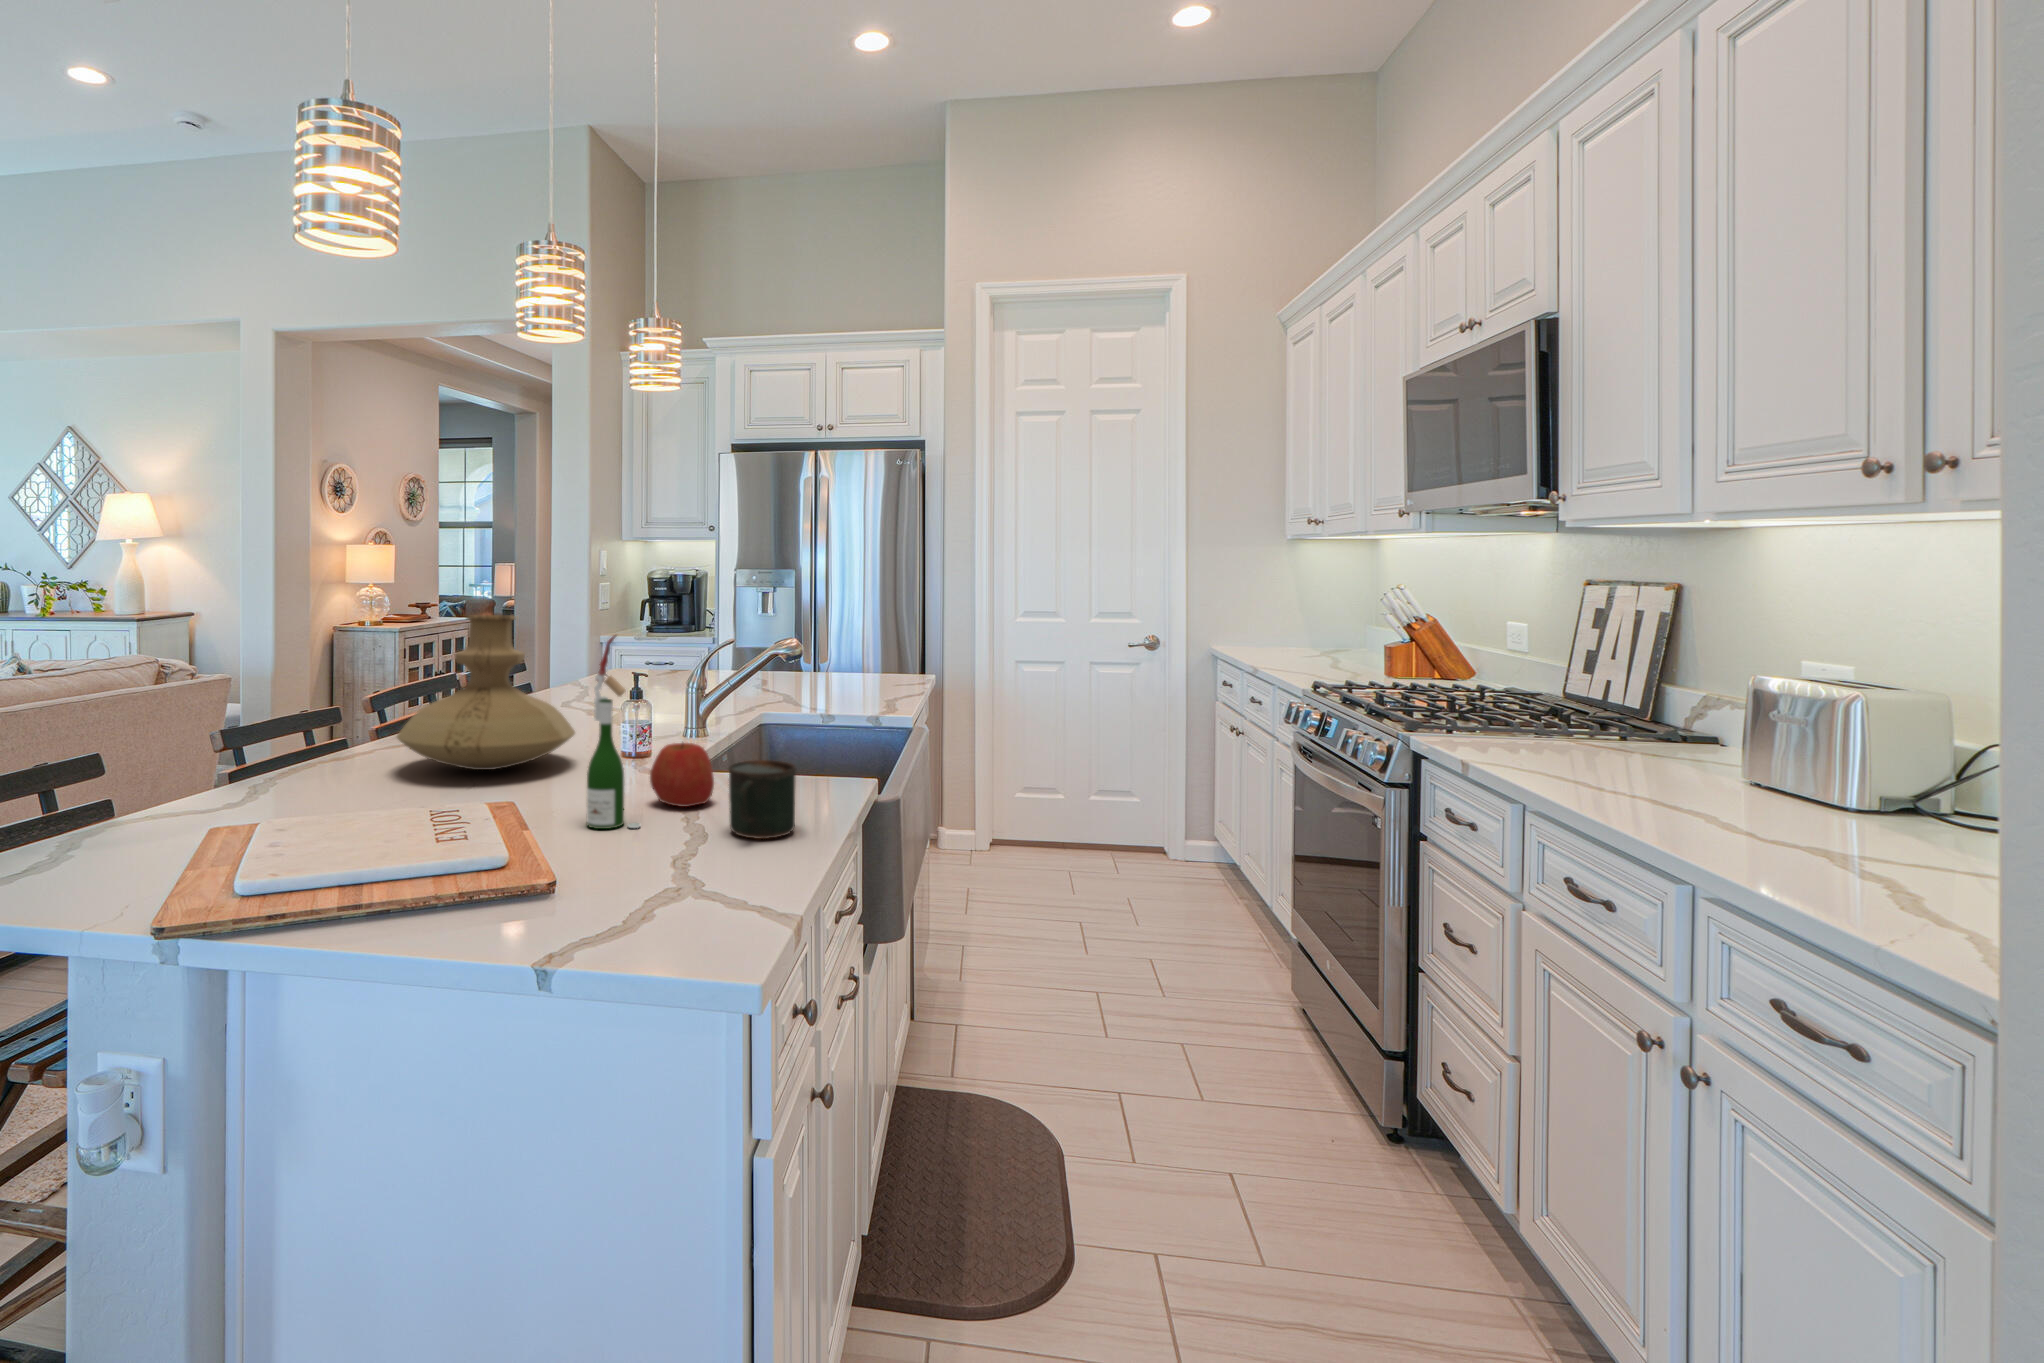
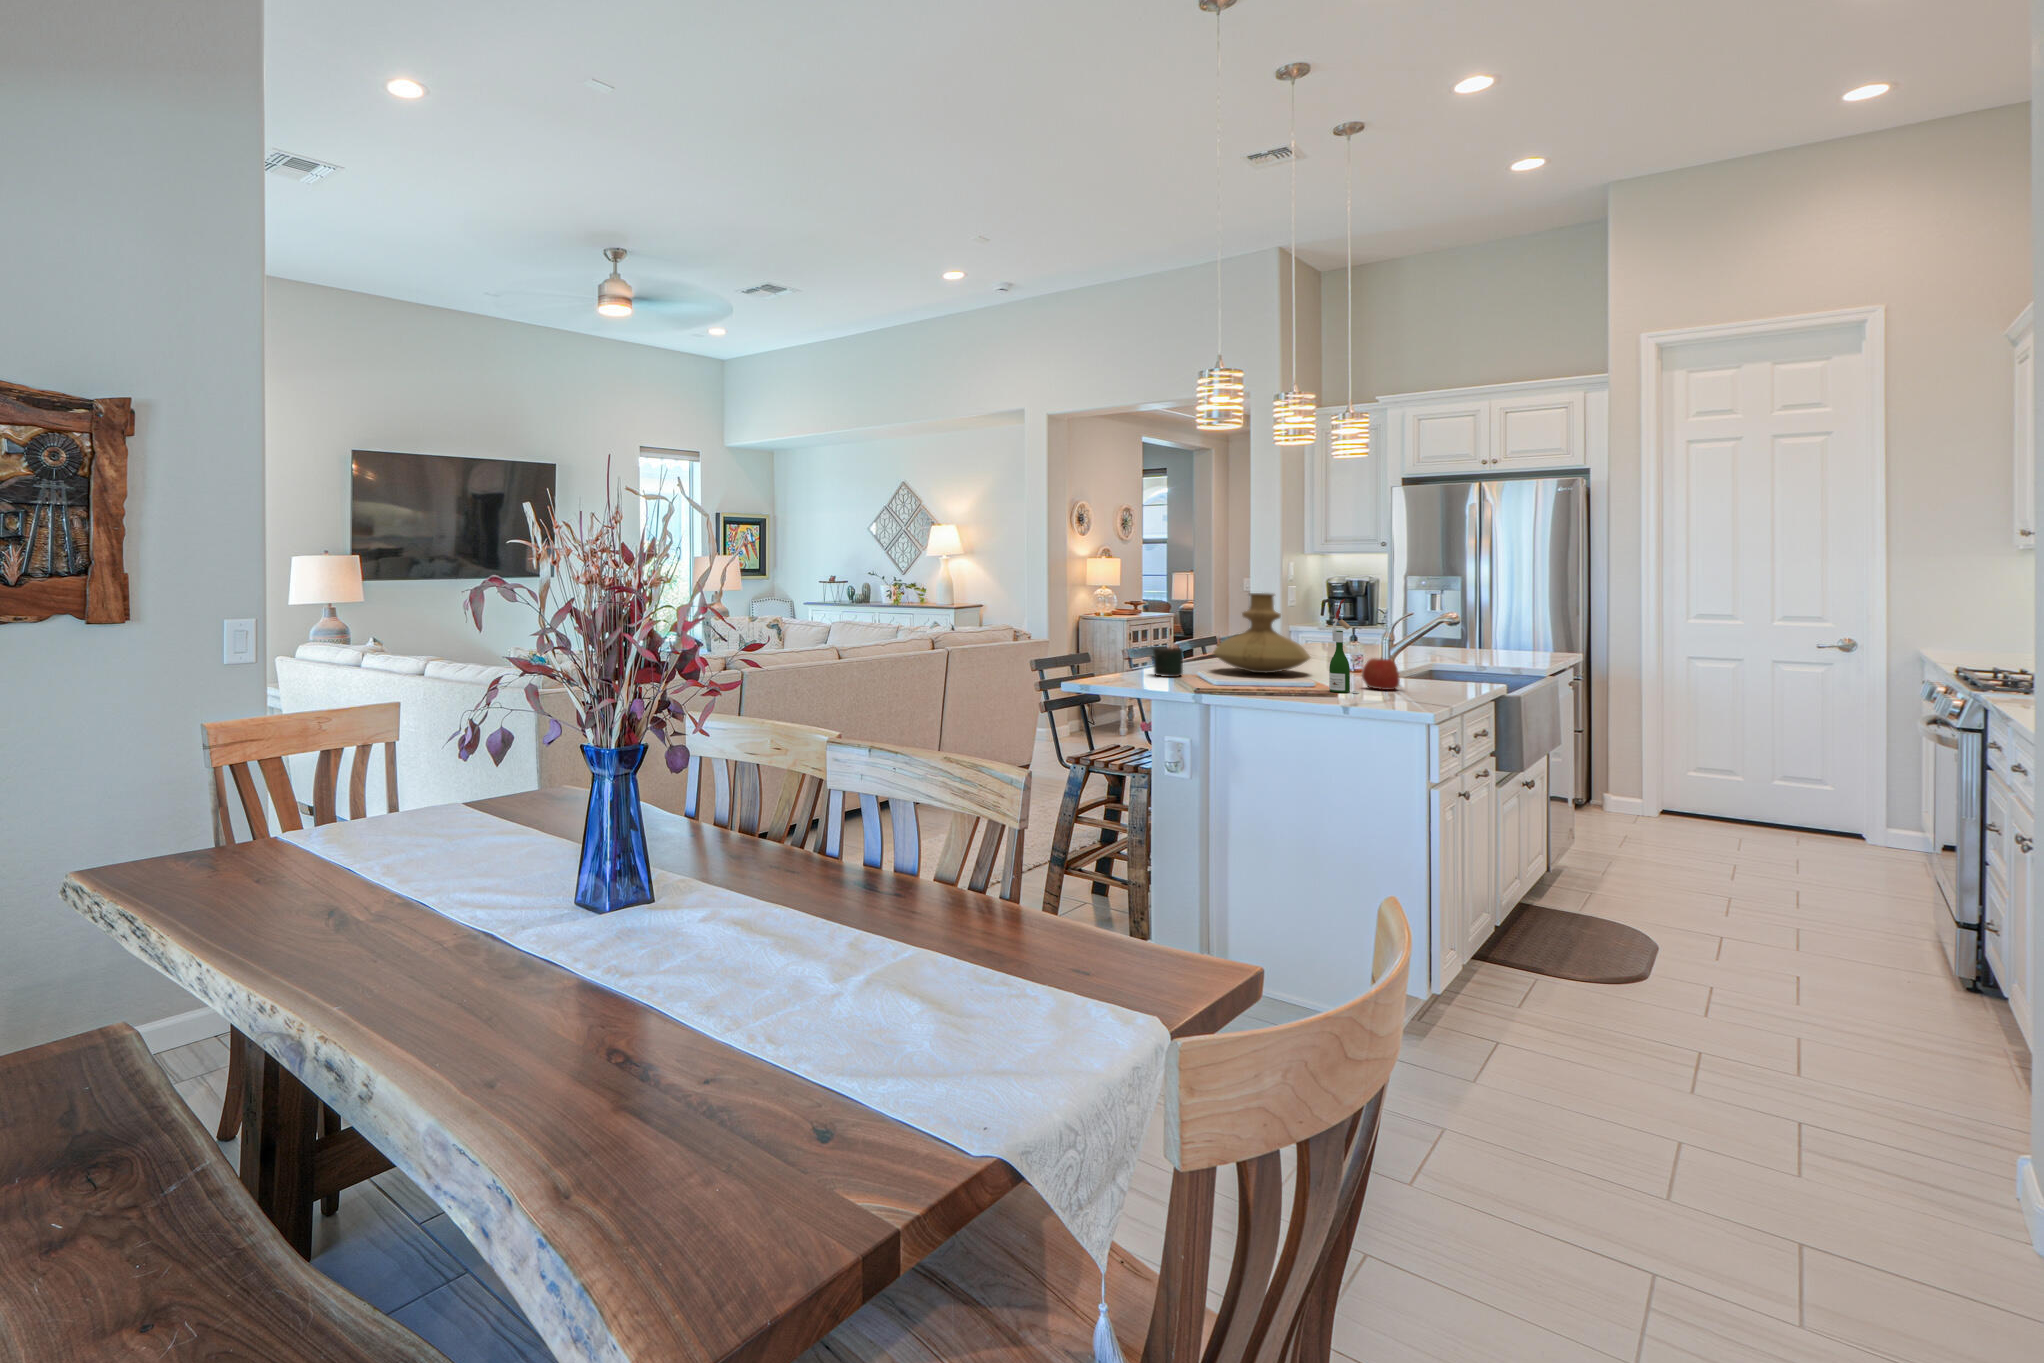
mug: present [729,760,796,839] -> present [1153,647,1183,677]

